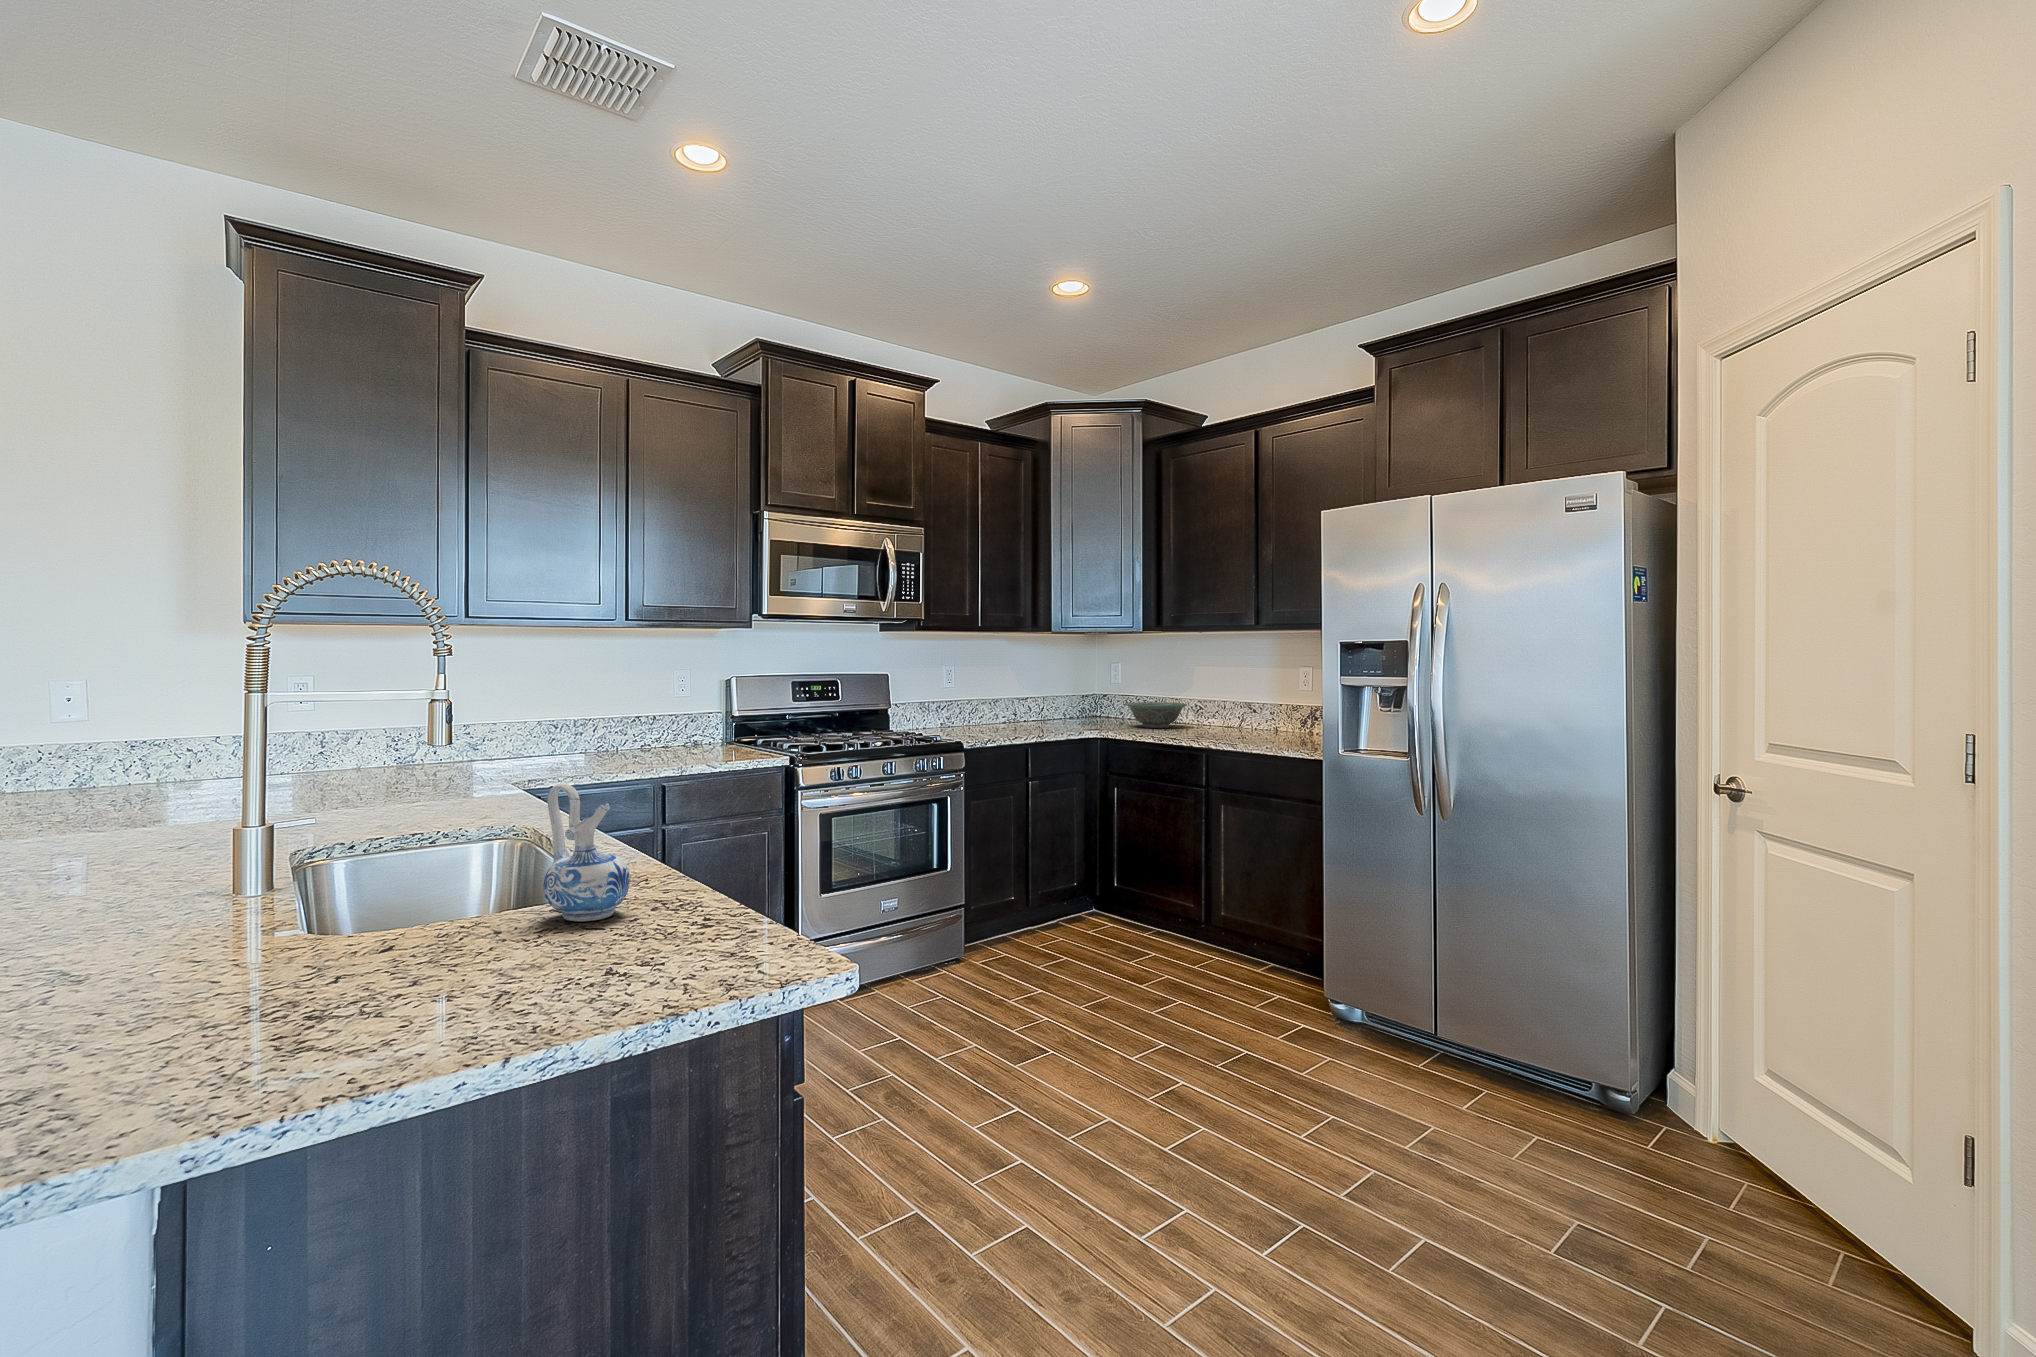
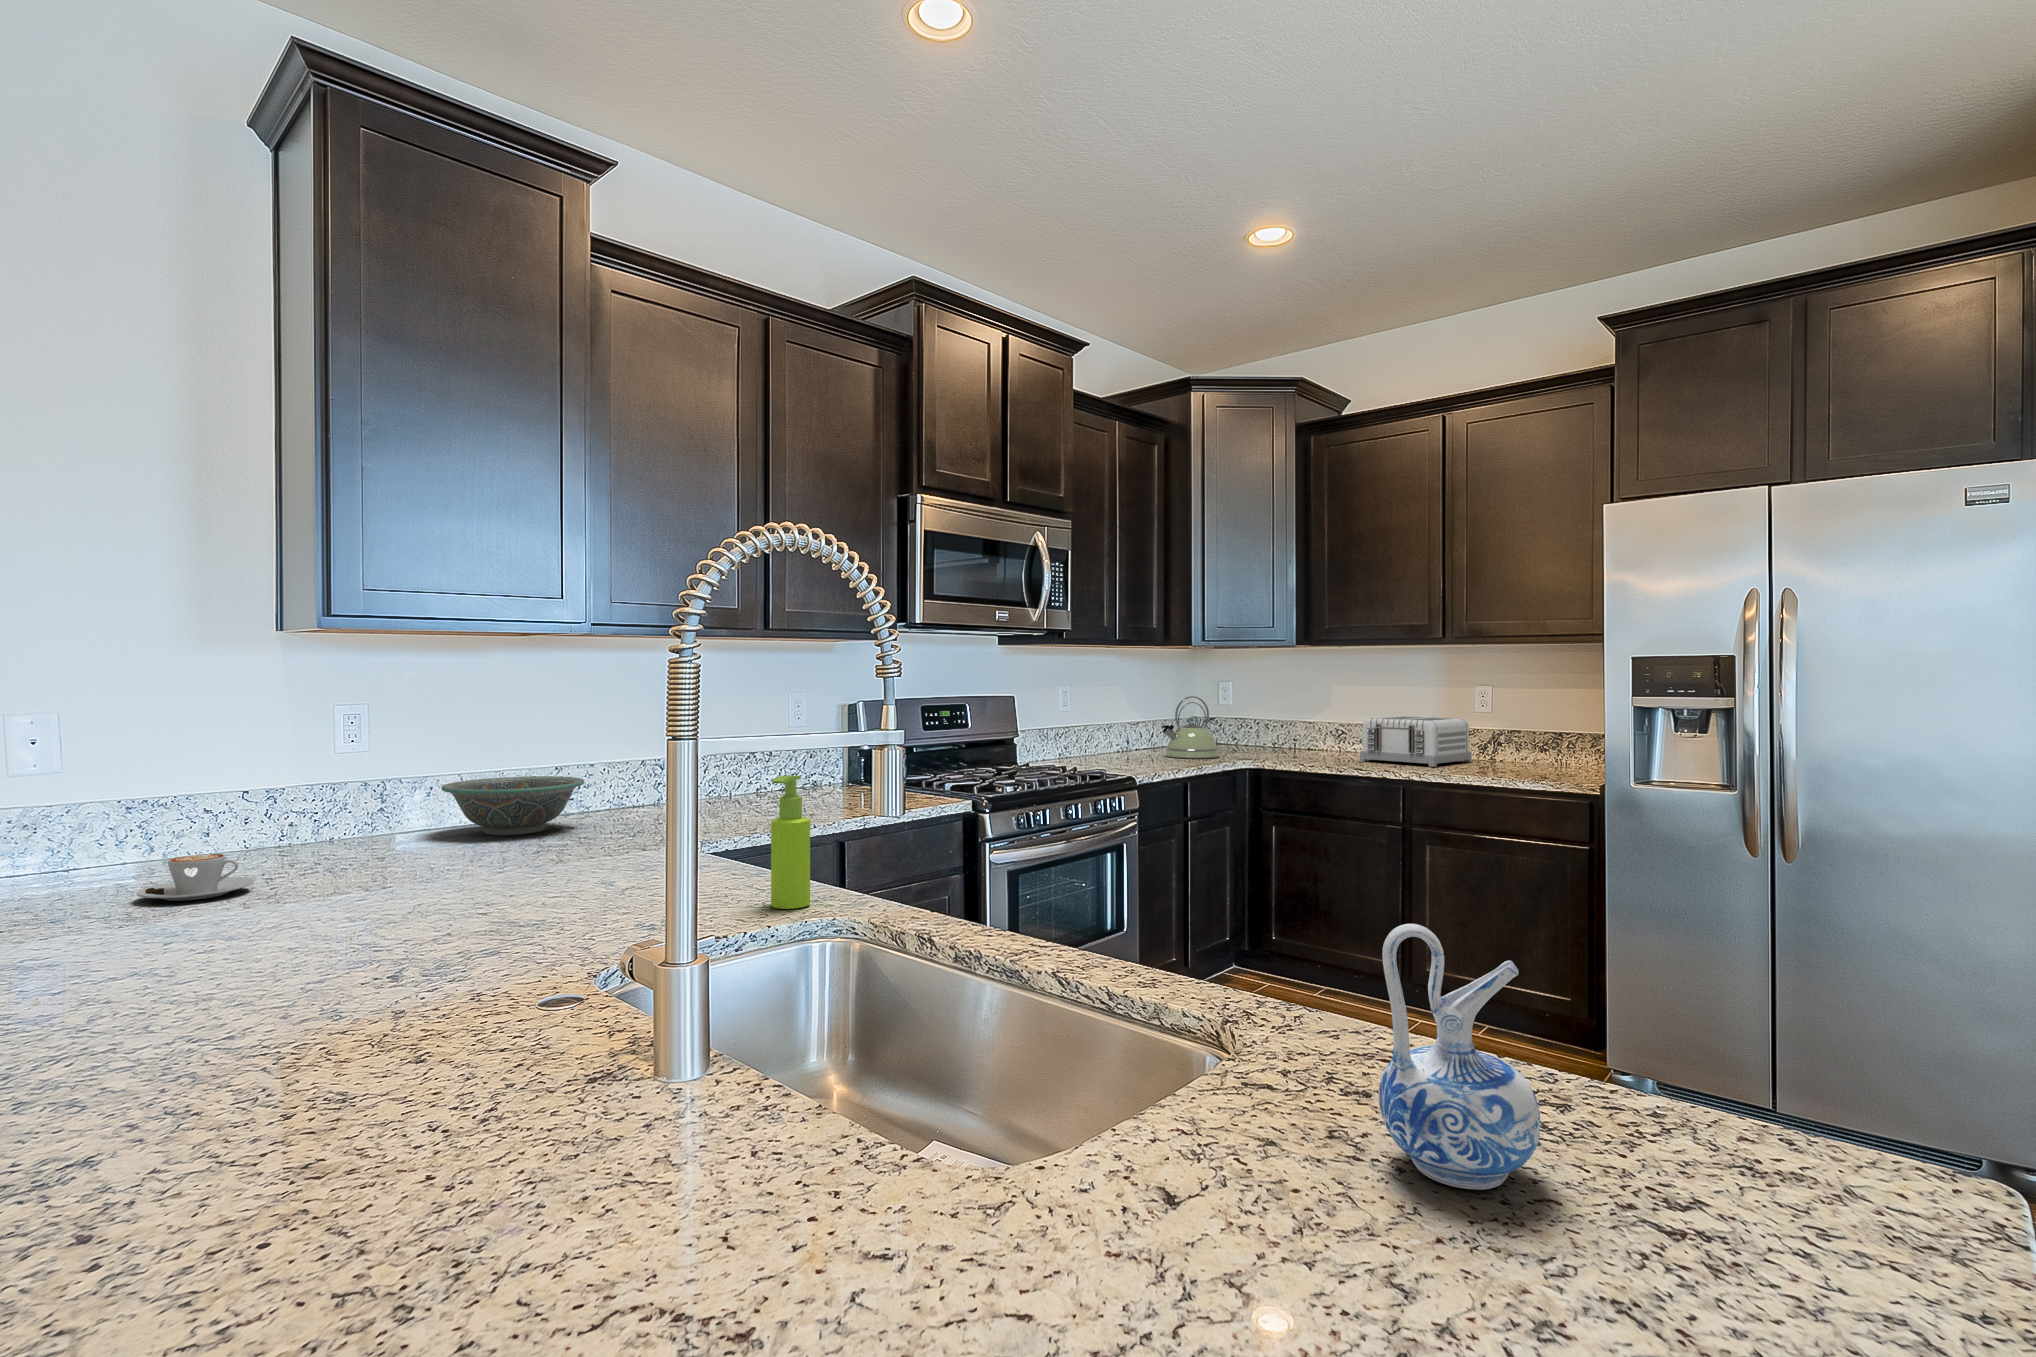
kettle: none [1028,676,1079,730] -> present [1162,696,1219,758]
toaster: none [1194,695,1293,738] -> present [1360,716,1472,767]
decorative bowl: present [1125,702,1187,728] -> present [441,776,584,836]
soap dispenser: none [483,722,517,813] -> present [771,775,810,909]
coffee cup: none [109,774,190,803] -> present [136,854,254,901]

